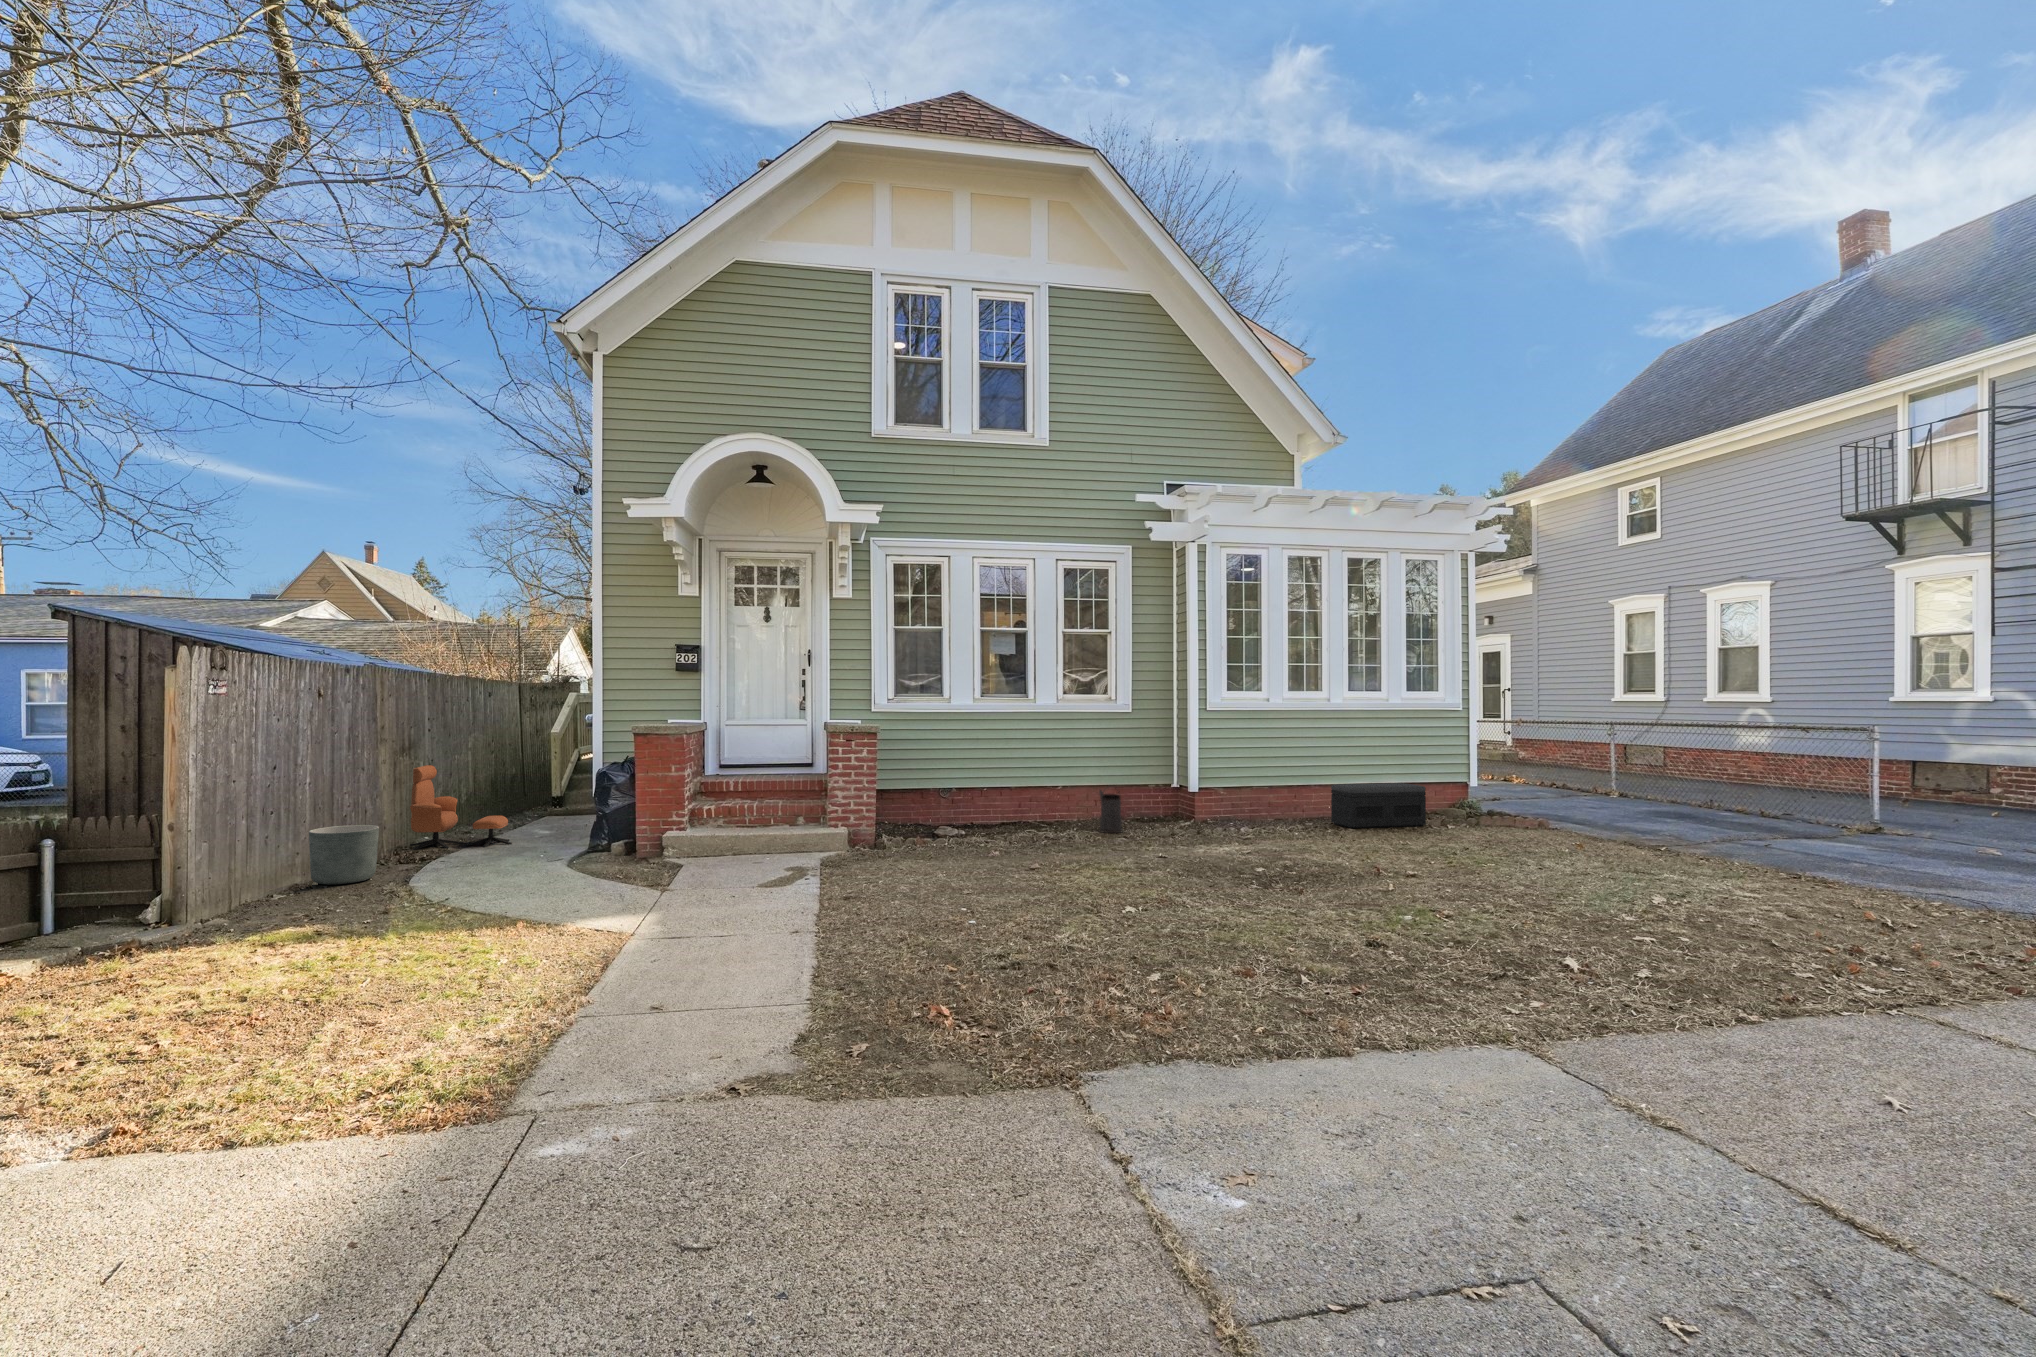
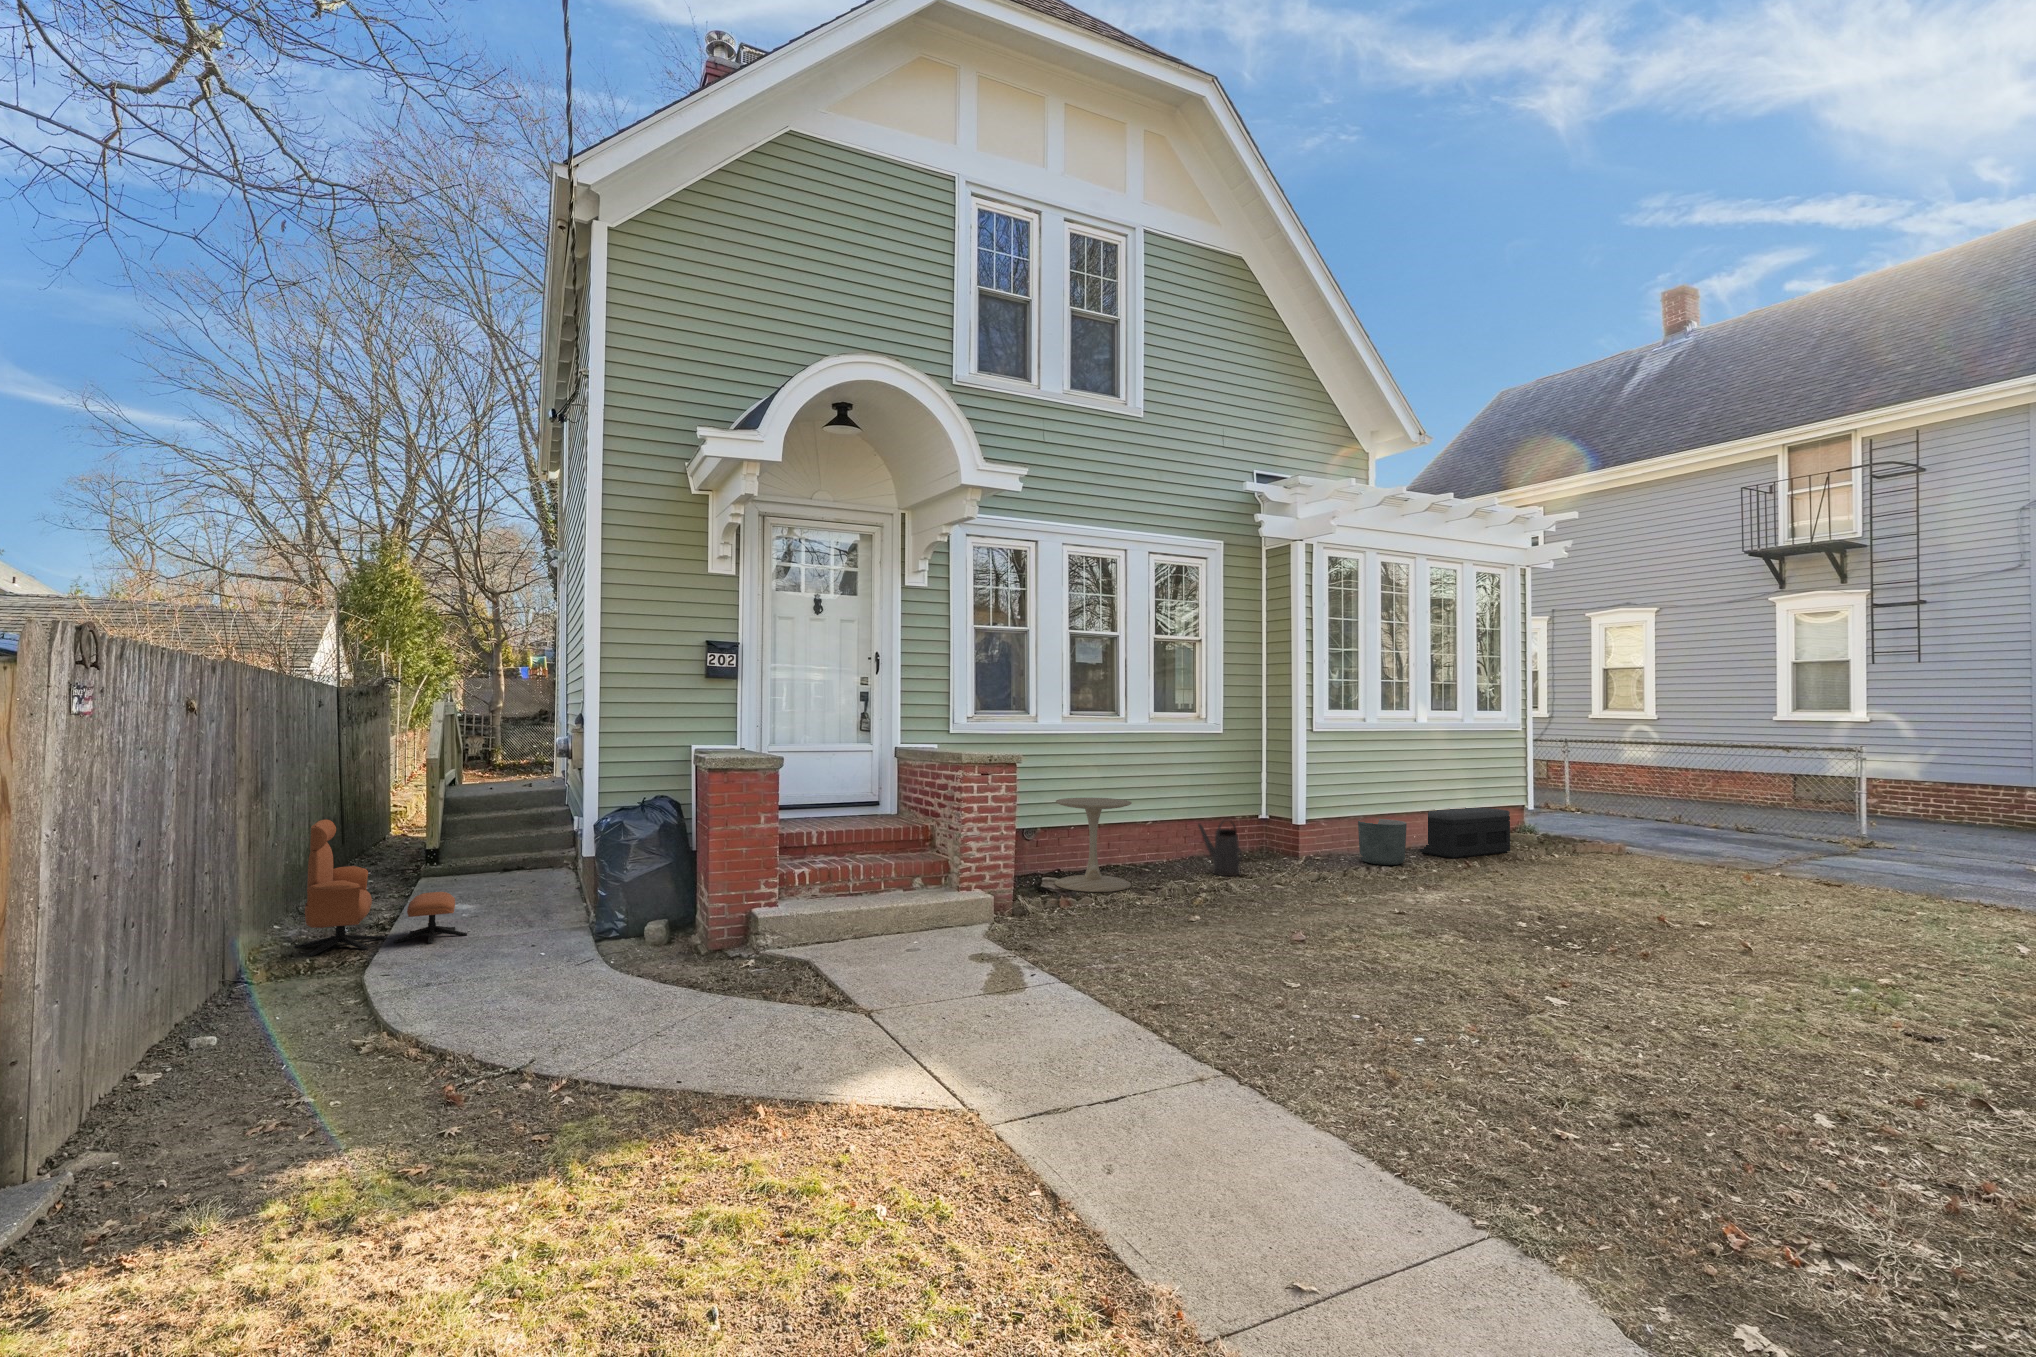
pedestal table: none [951,765,1012,839] -> present [1055,797,1132,892]
planter: present [309,825,379,885] -> present [1358,819,1407,865]

